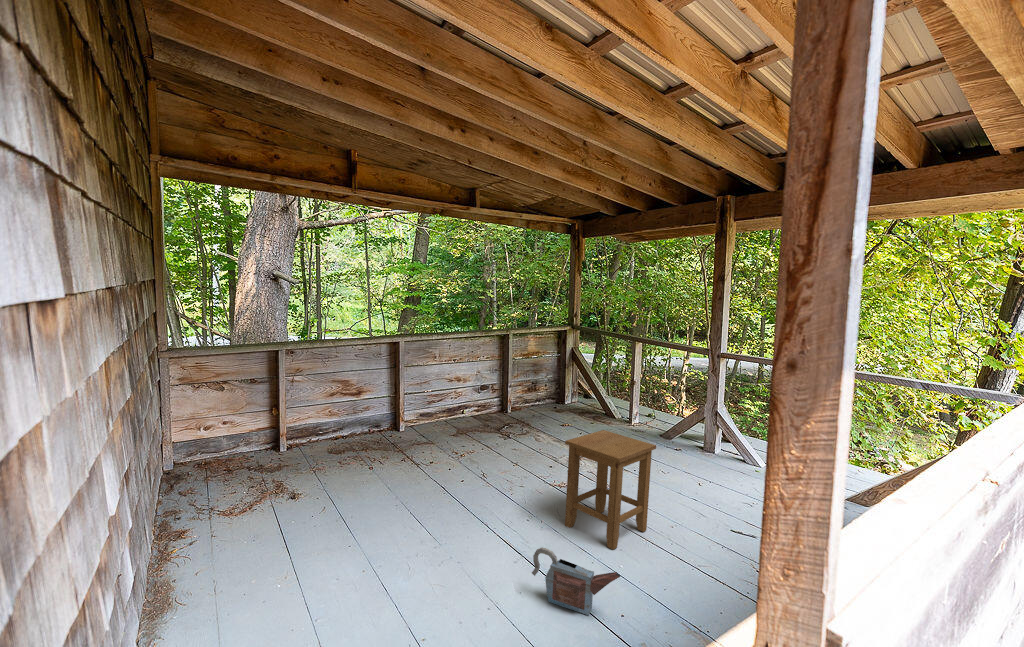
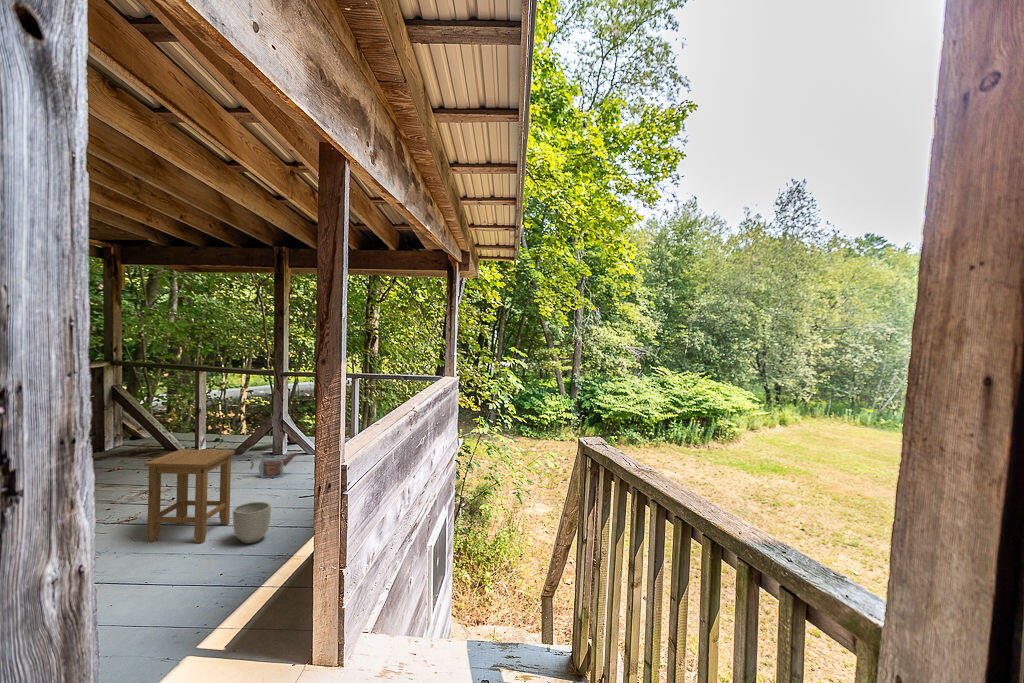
planter: none [647,518,693,576] -> present [233,502,271,543]
watering can: present [532,548,620,615] -> present [250,453,297,478]

